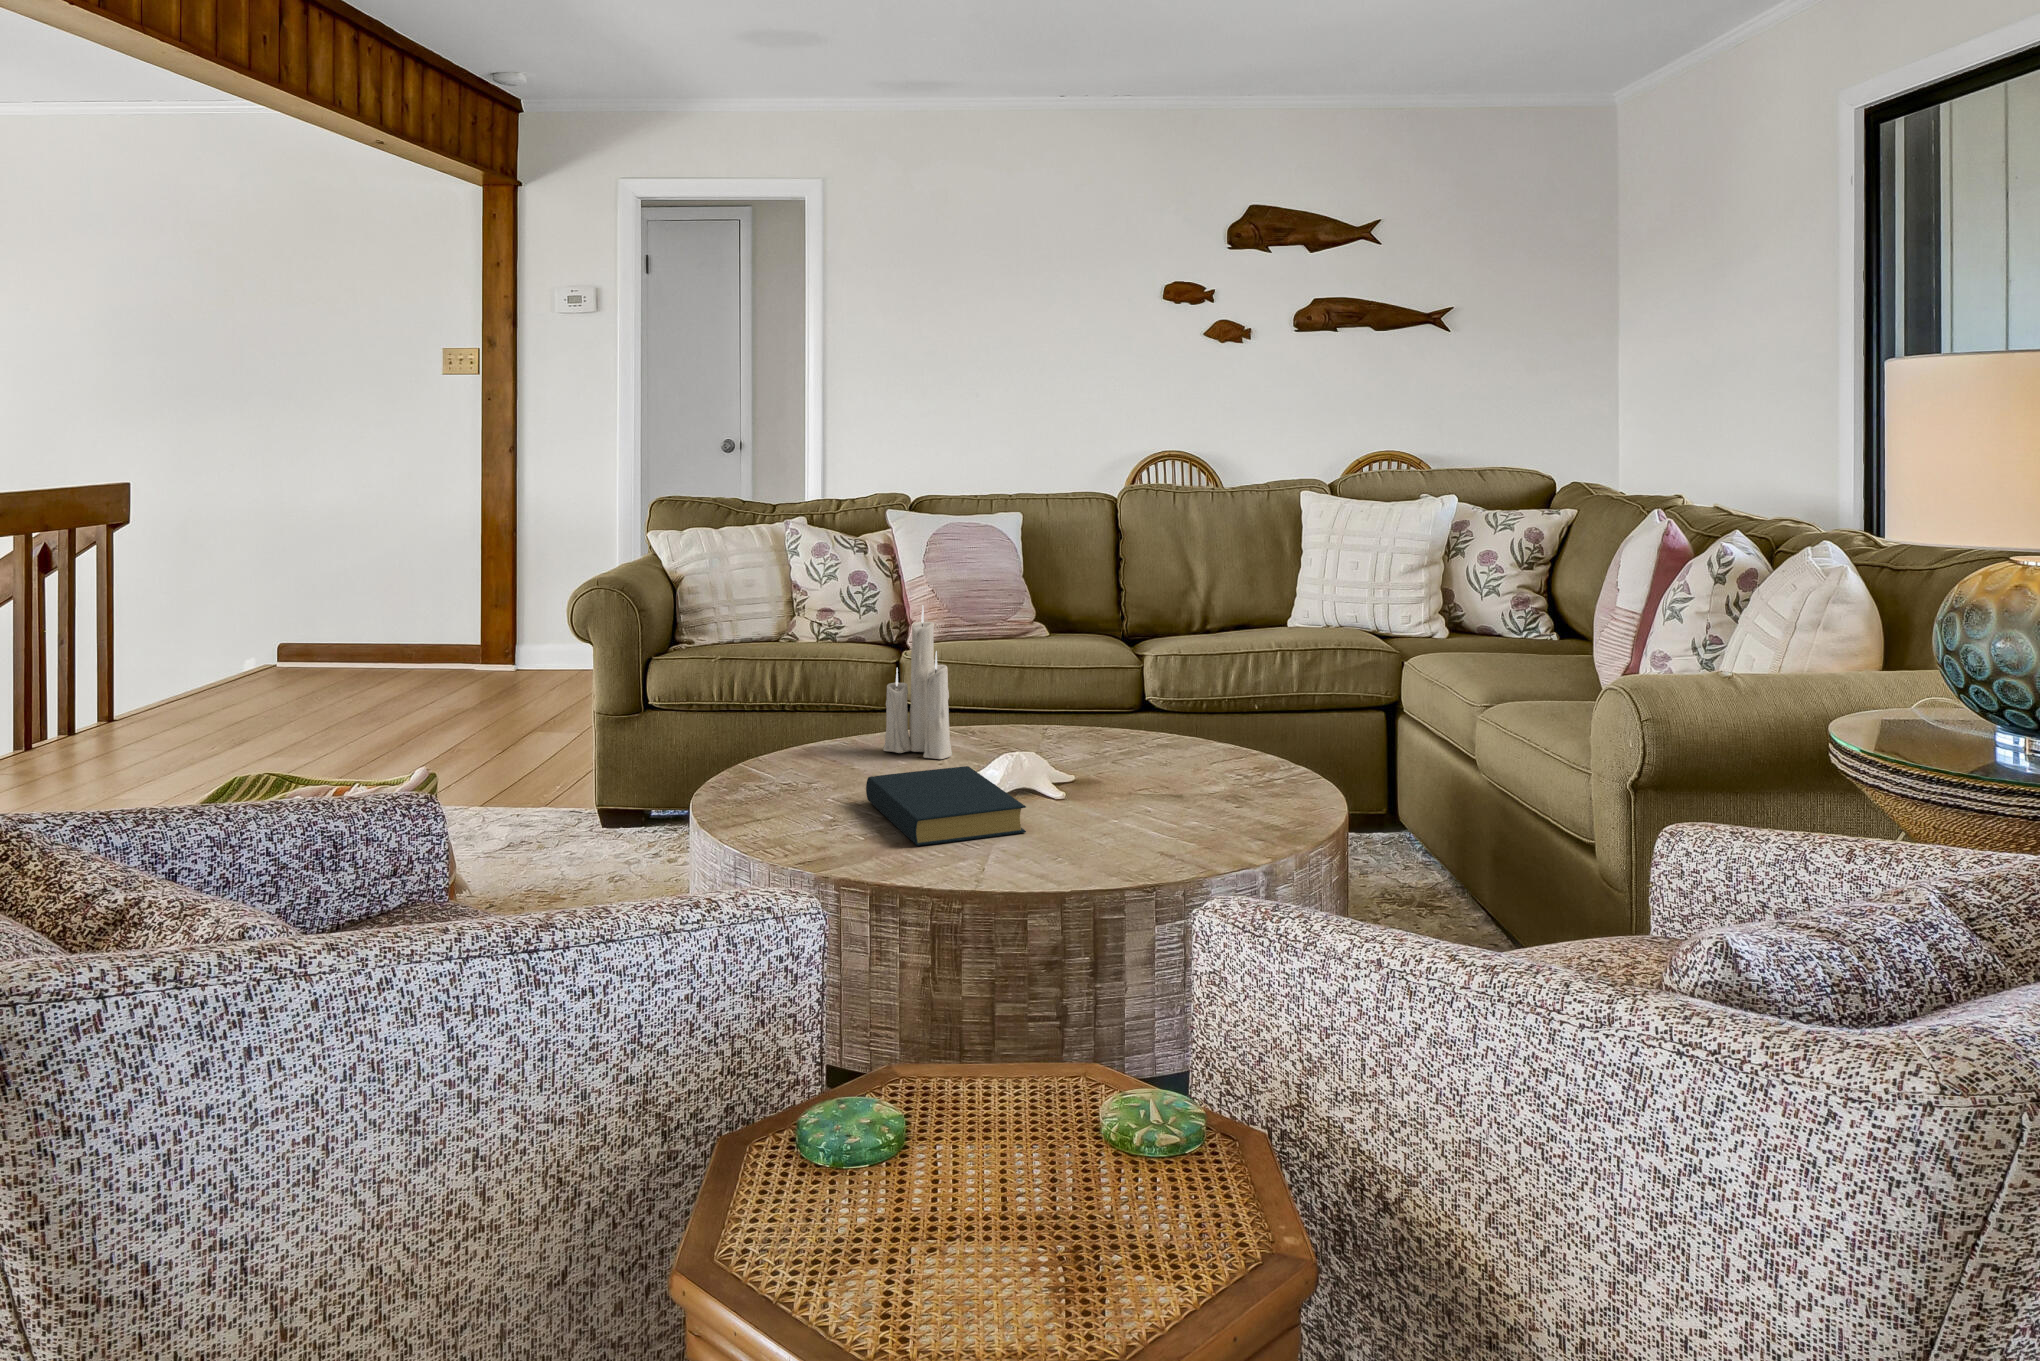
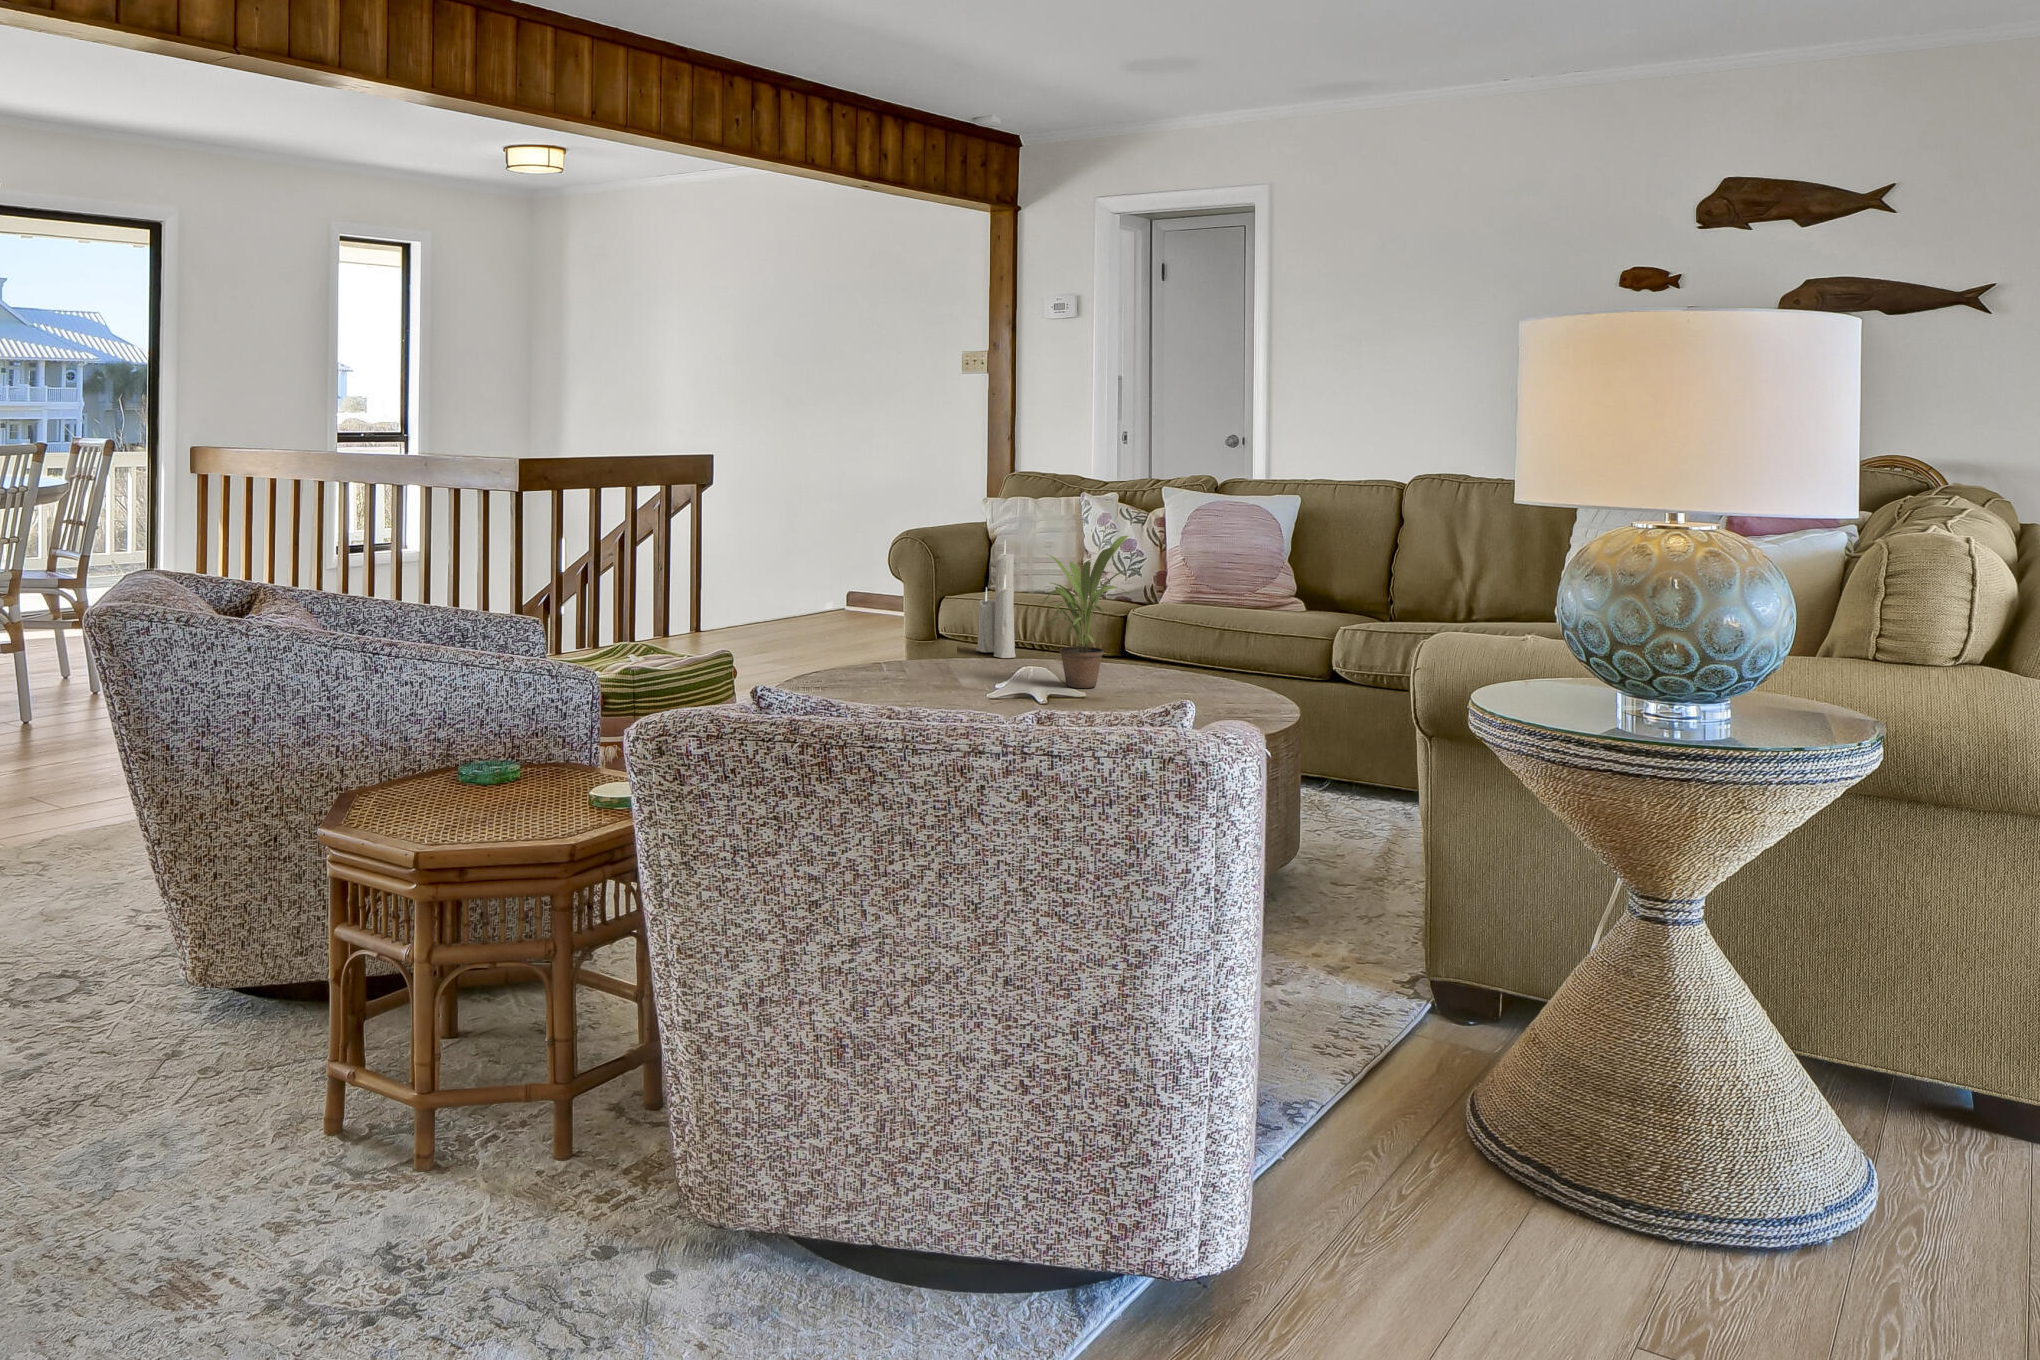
potted plant: none [1079,596,1226,800] -> present [1044,536,1128,688]
hardback book: present [866,766,1026,846] -> none [865,648,973,687]

